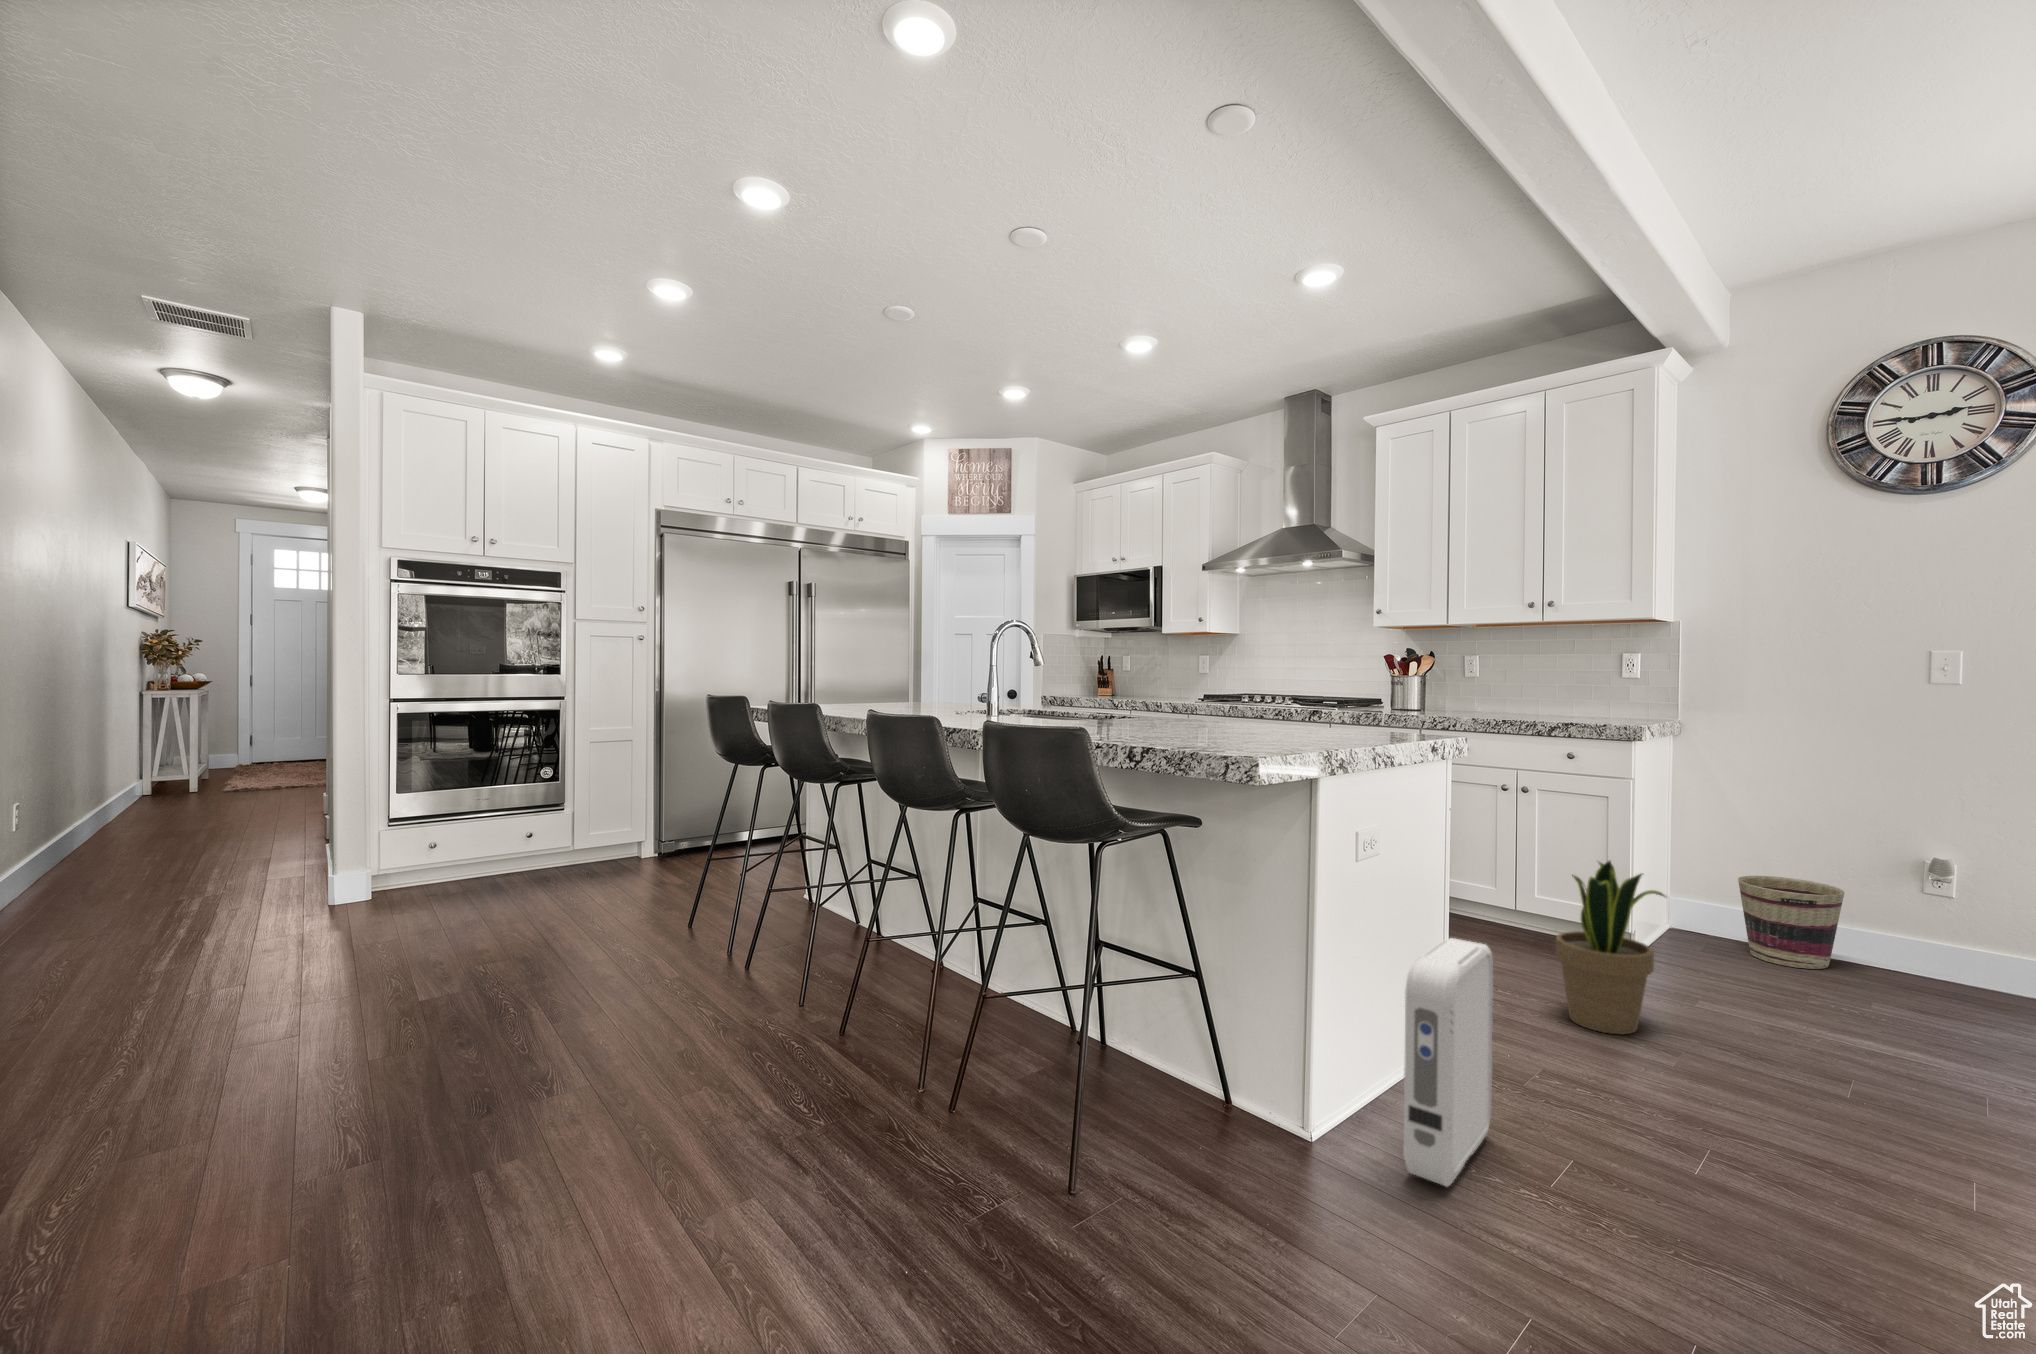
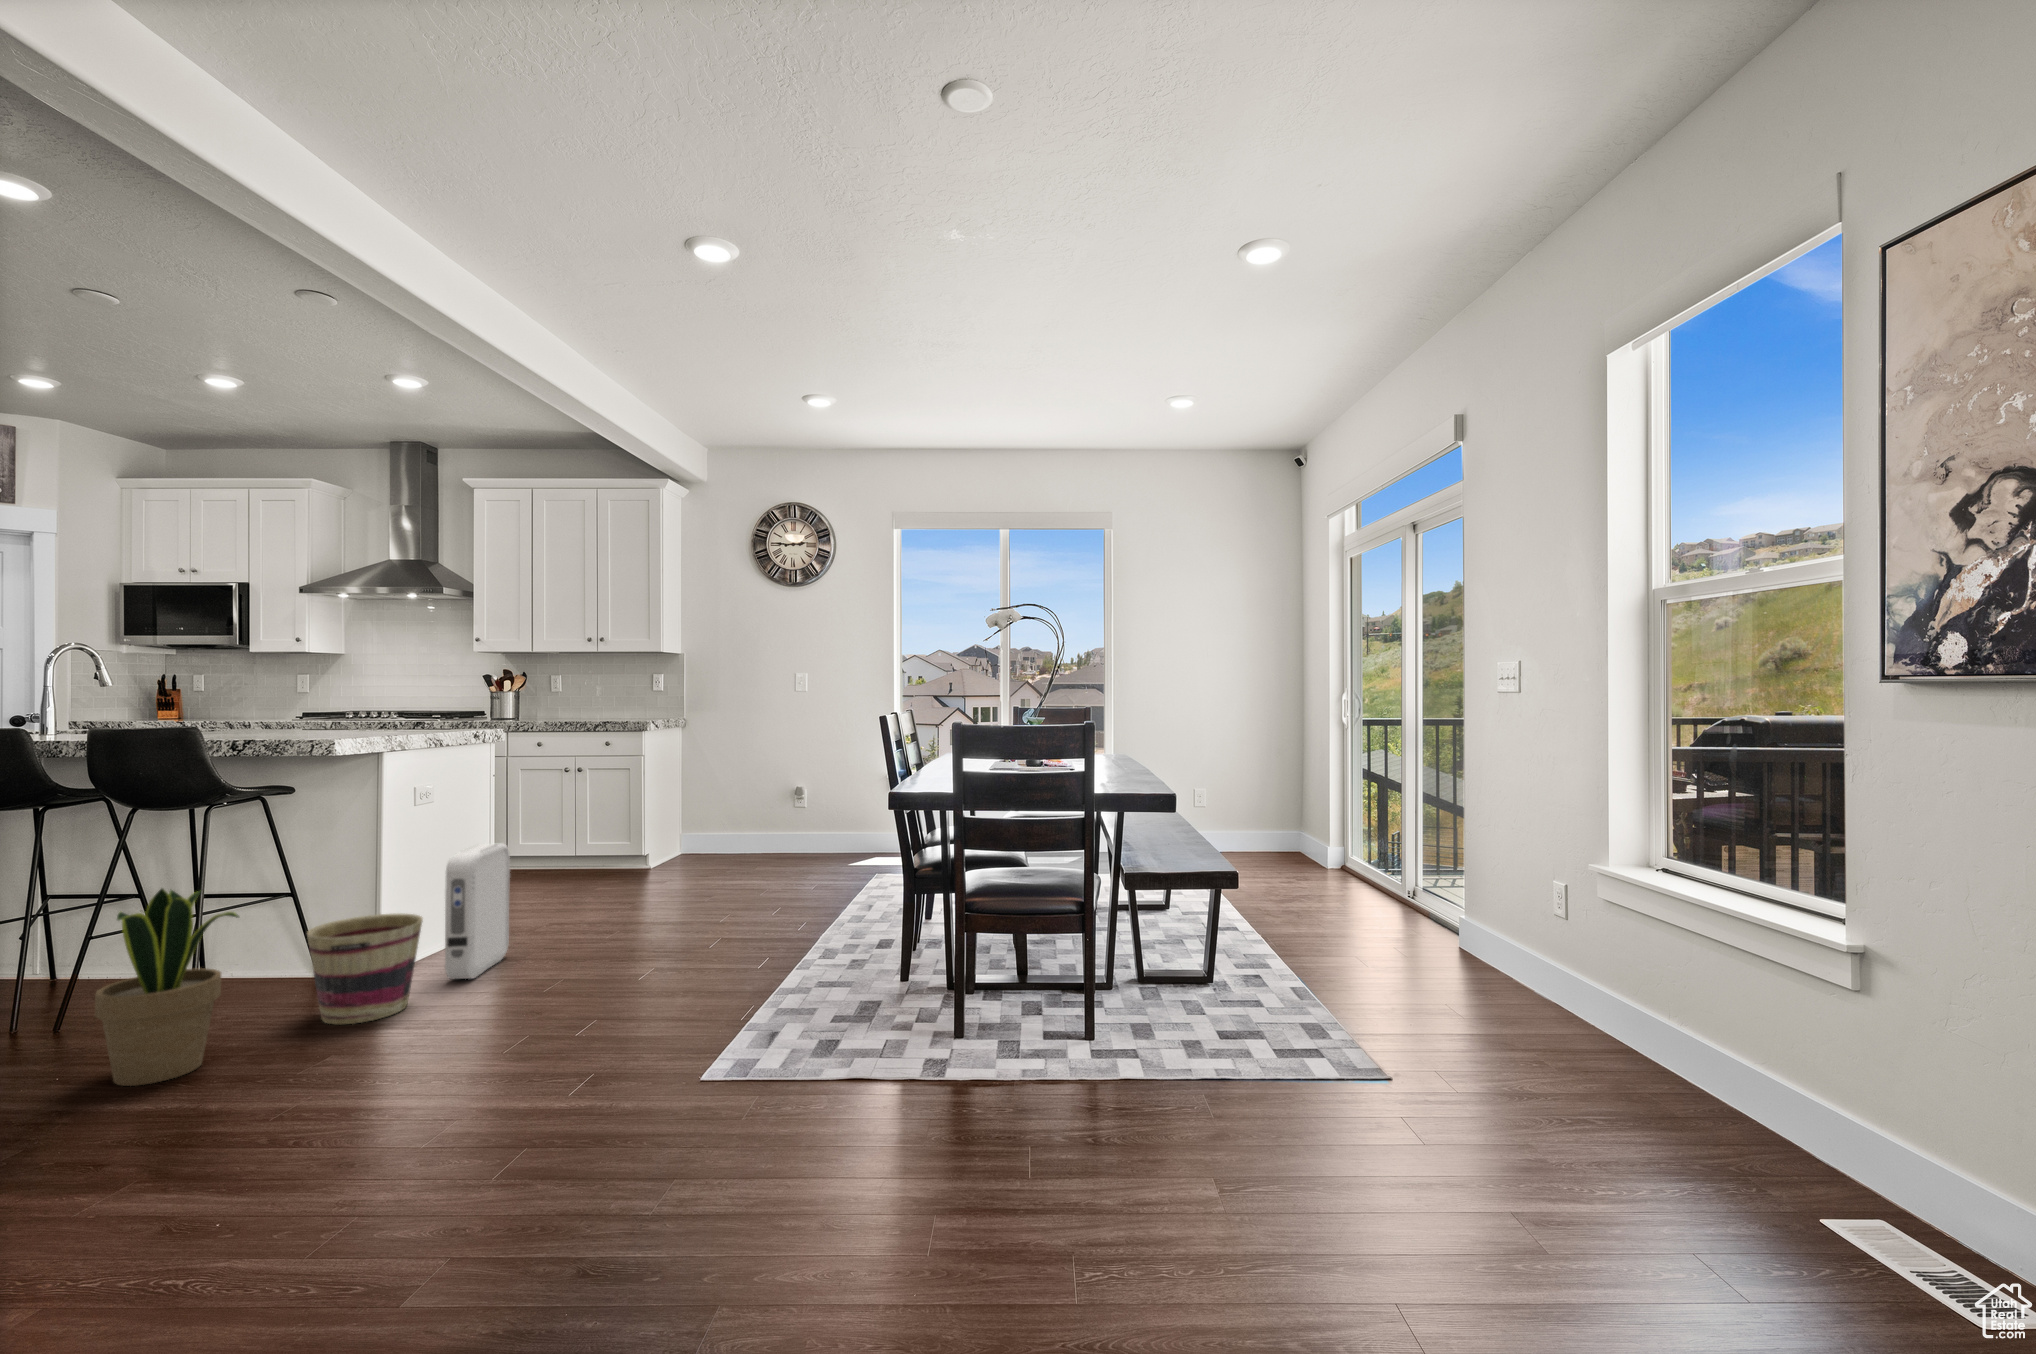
potted plant: present [1556,861,1665,1034] -> present [95,889,239,1086]
basket: present [1738,876,1844,969] -> present [307,913,423,1025]

